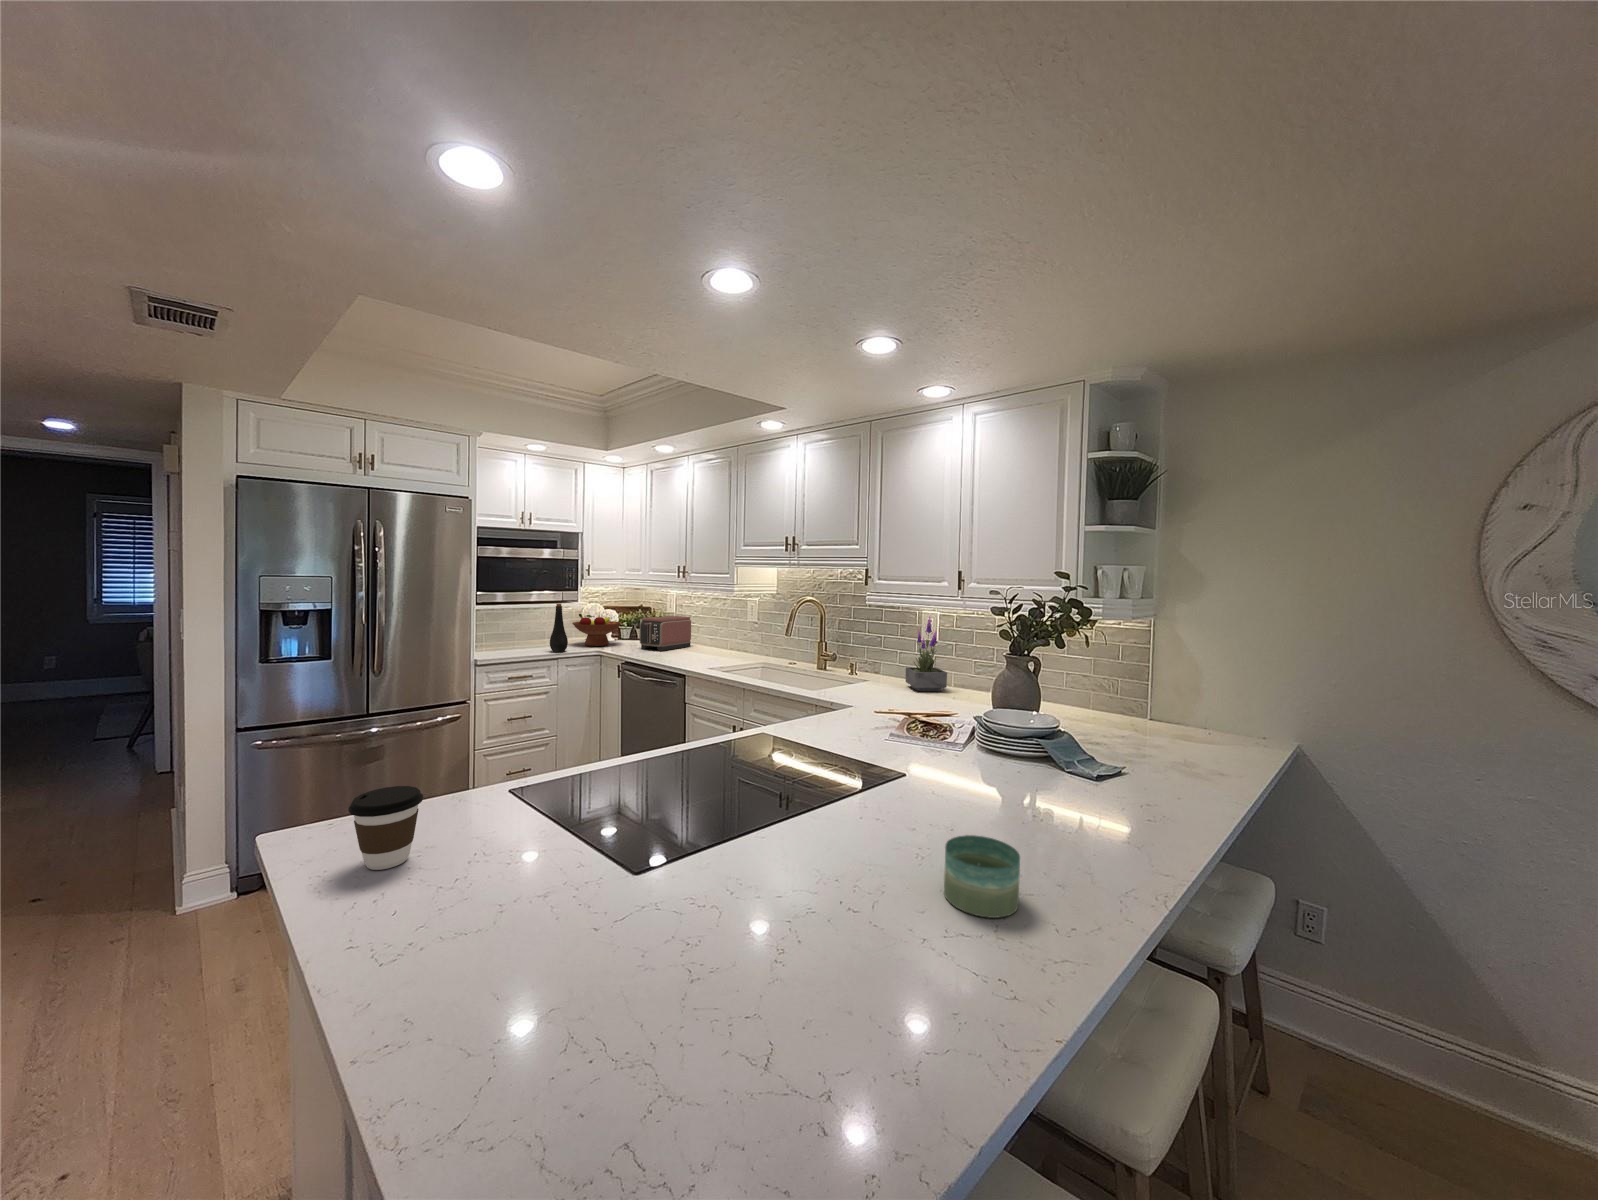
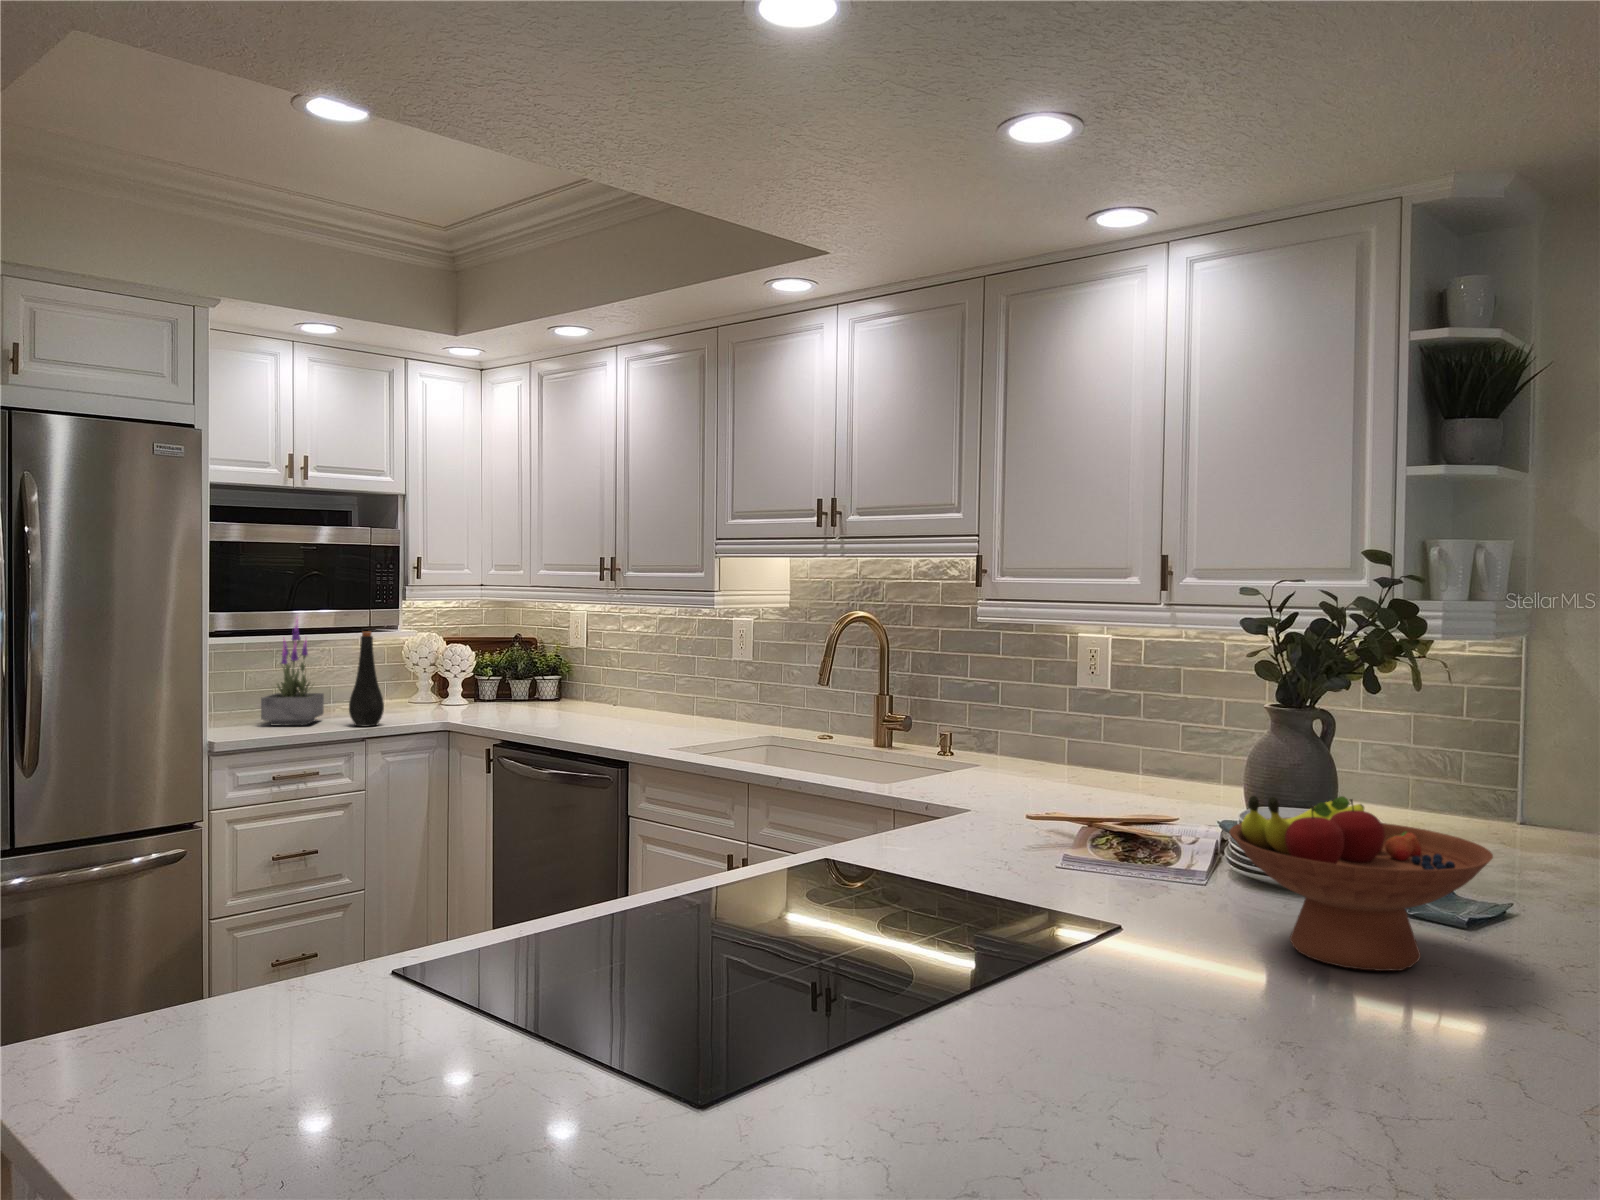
fruit bowl: present [572,614,621,646] -> present [1230,796,1493,971]
toaster: present [640,616,691,651] -> none [521,654,619,721]
potted plant: present [906,617,947,691] -> present [261,617,324,726]
coffee cup: present [348,786,423,870] -> none [169,944,293,1097]
candle: present [944,835,1020,918] -> none [1259,1010,1401,1148]

